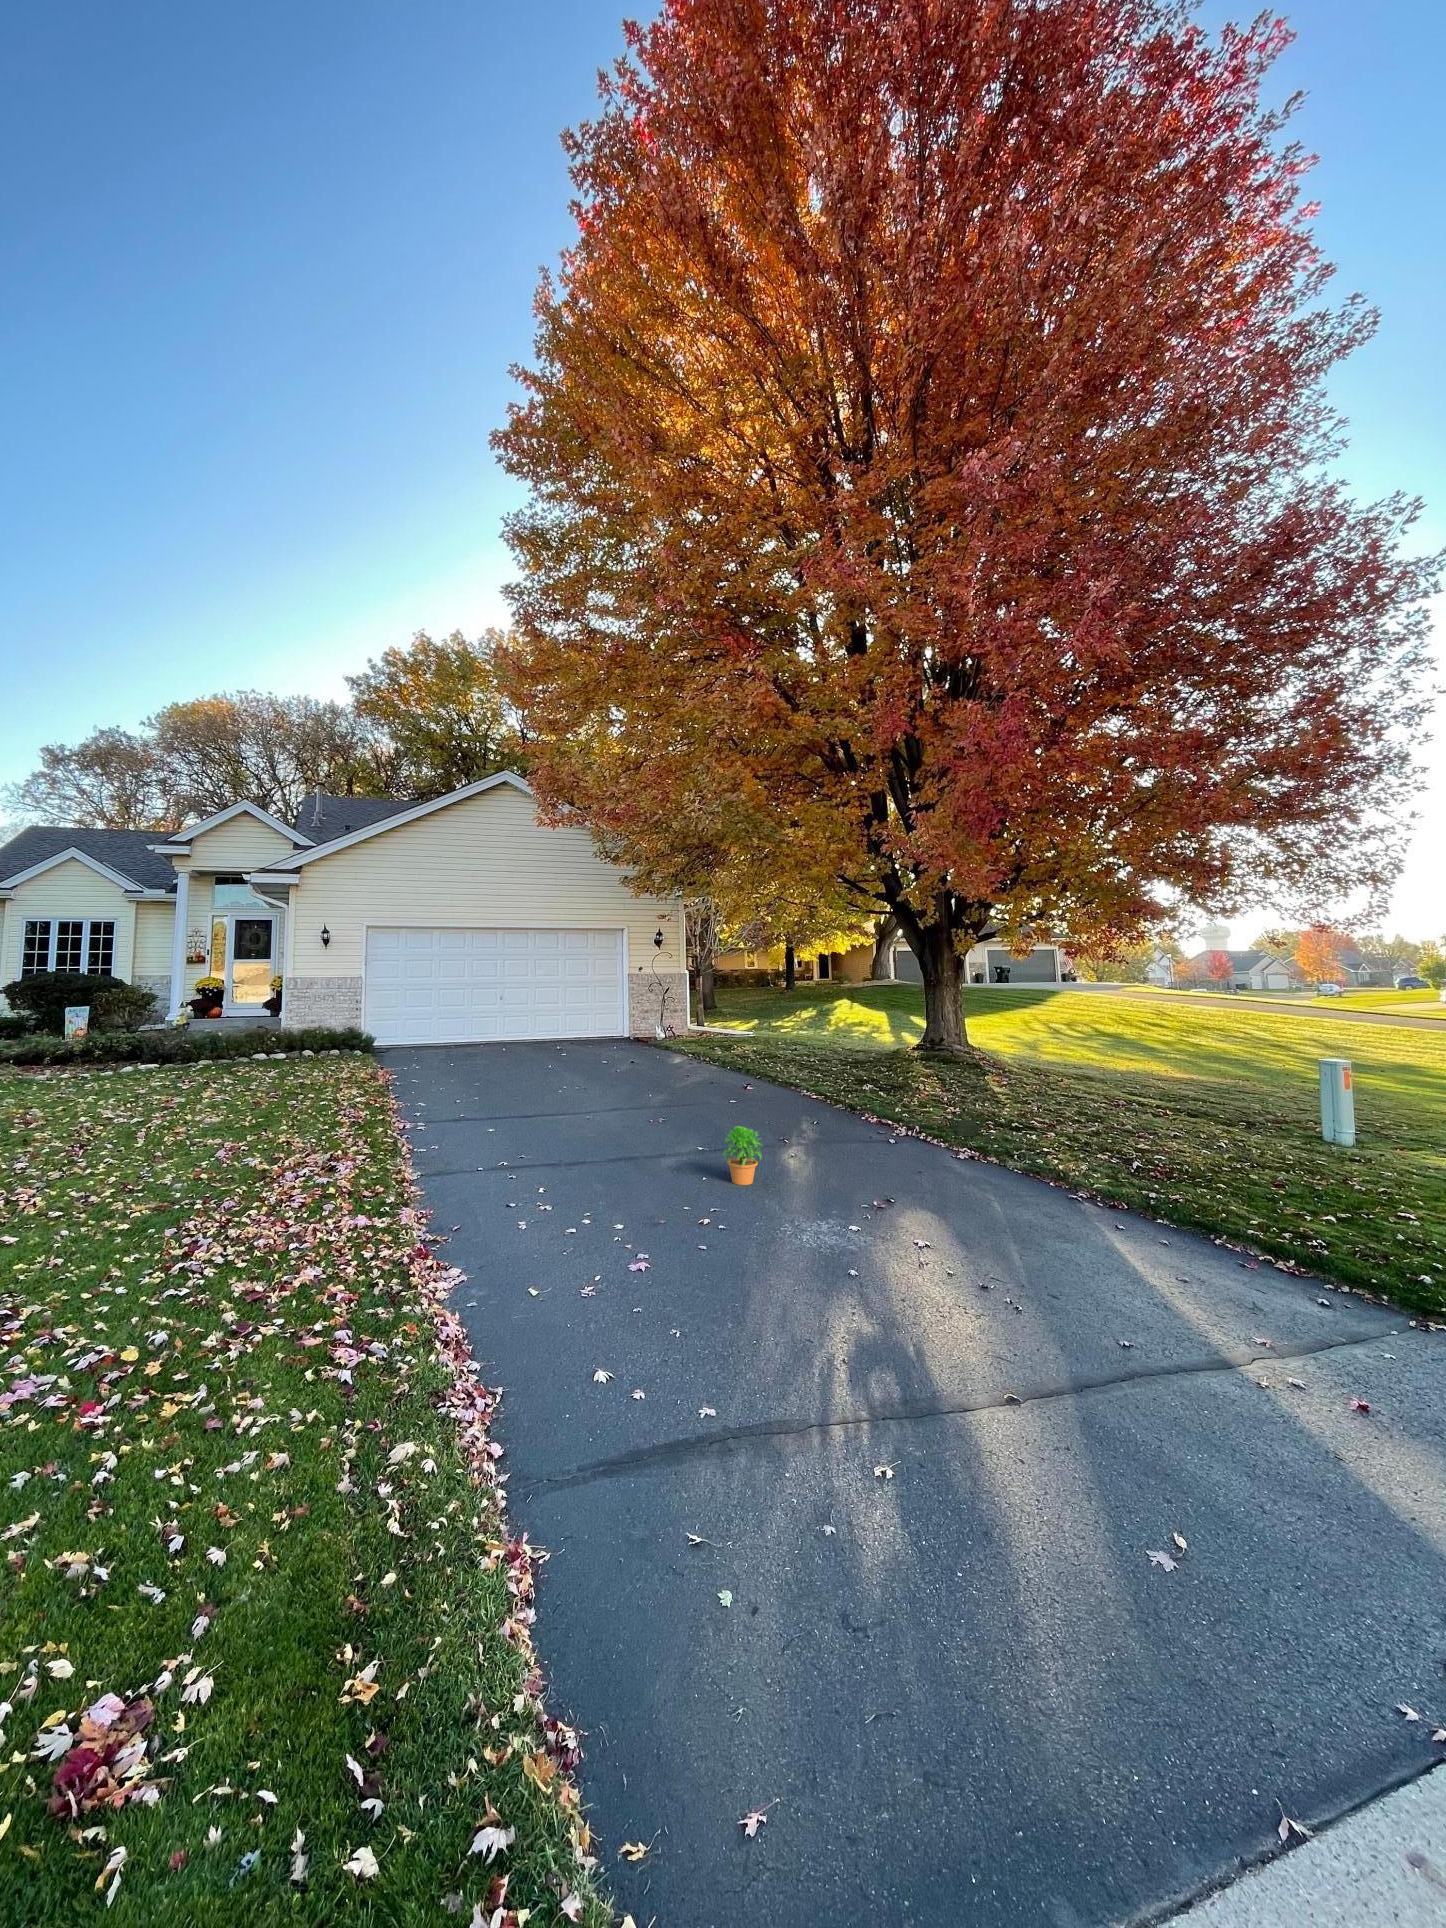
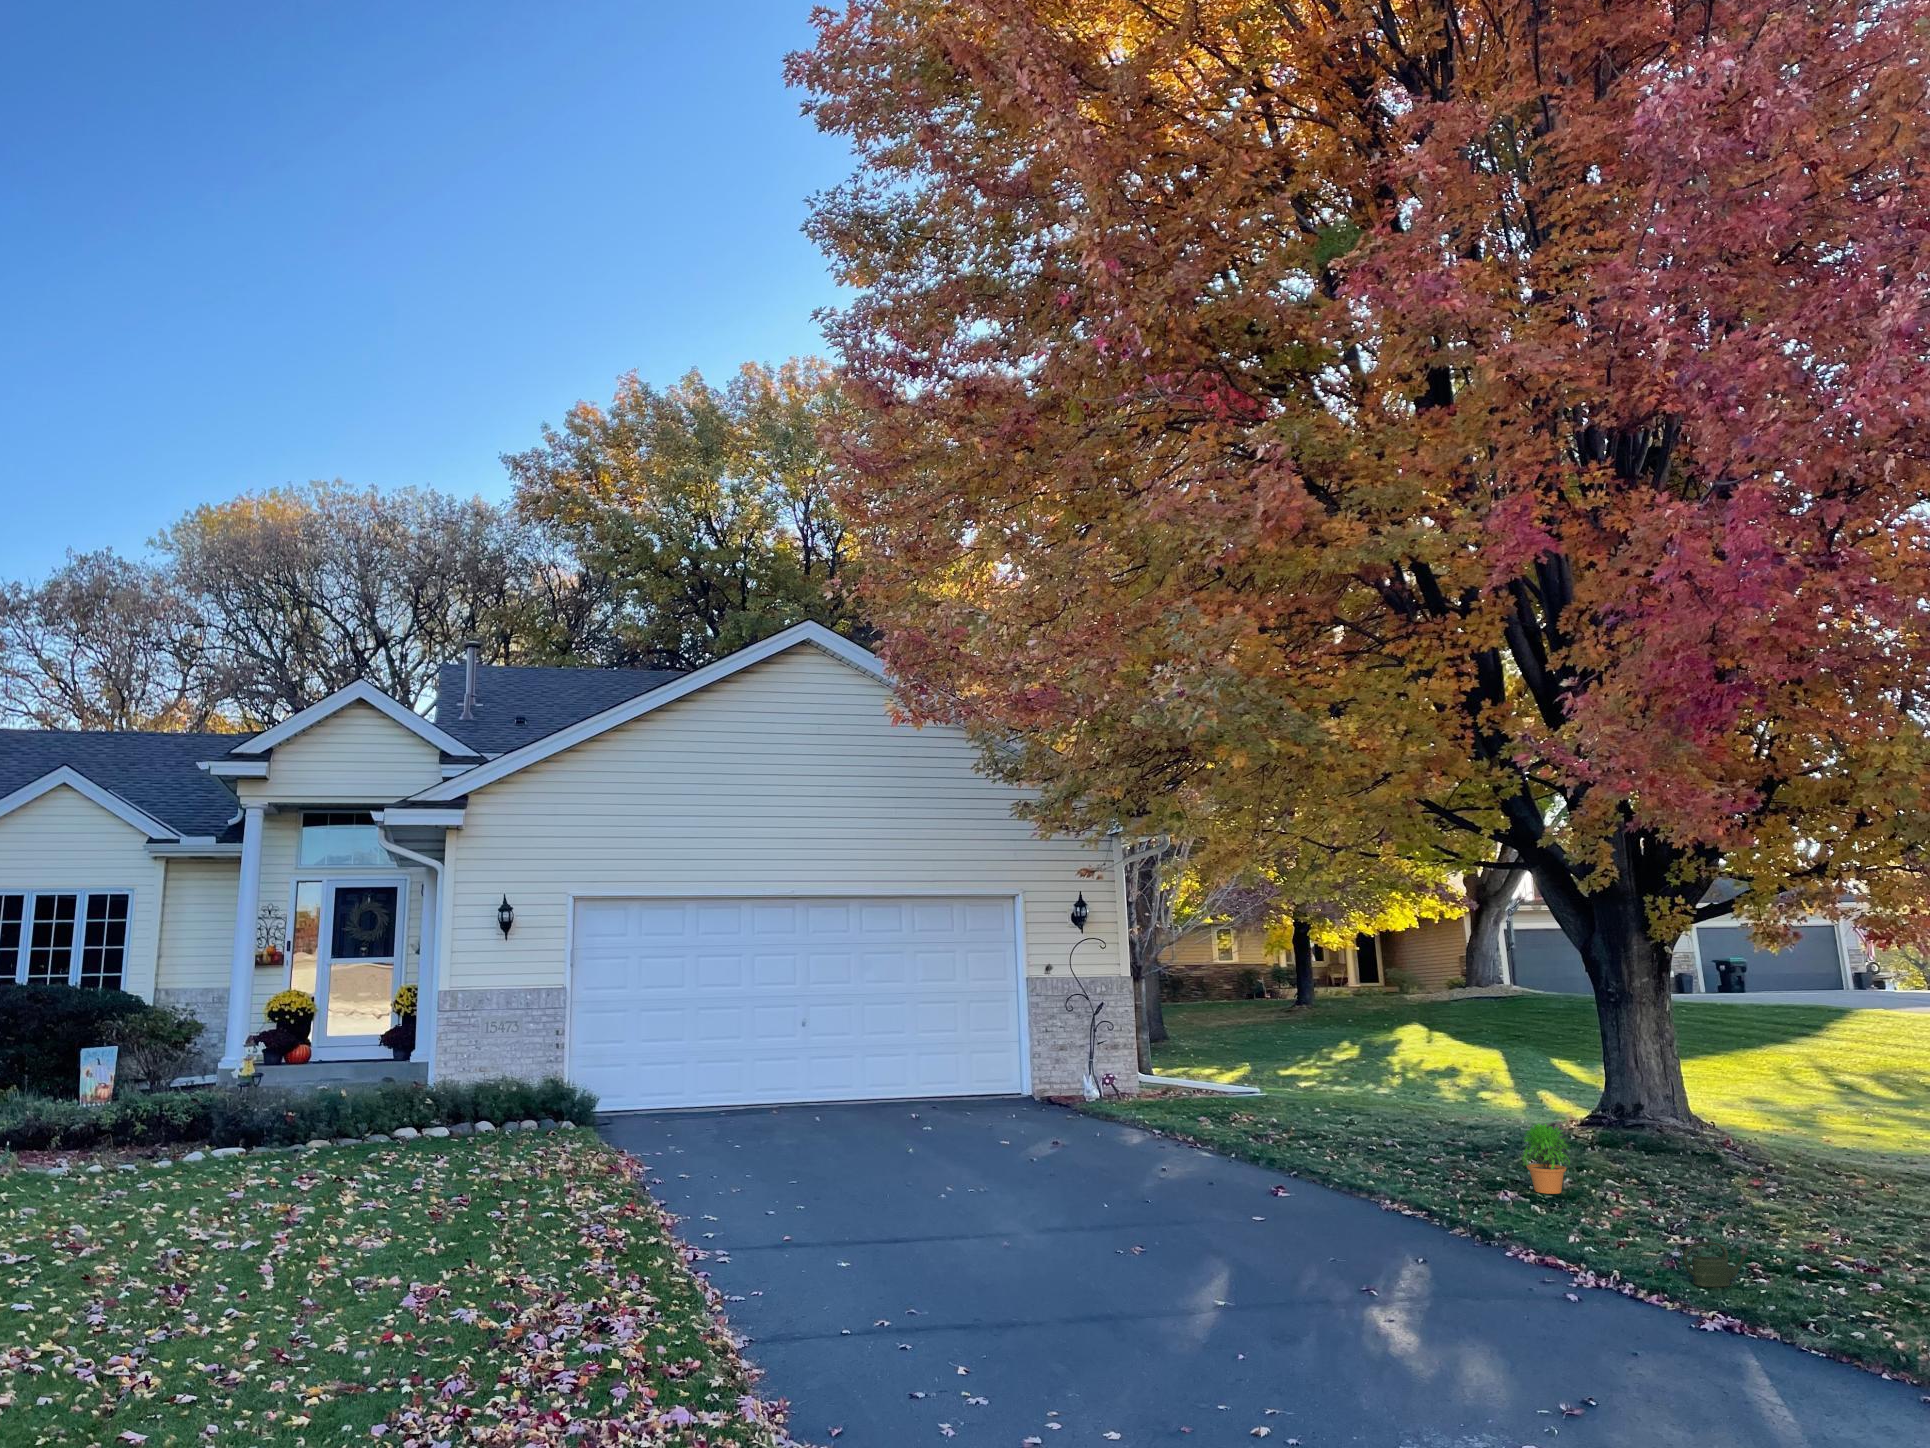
potted plant: present [723,1126,761,1185] -> present [1522,1123,1570,1194]

